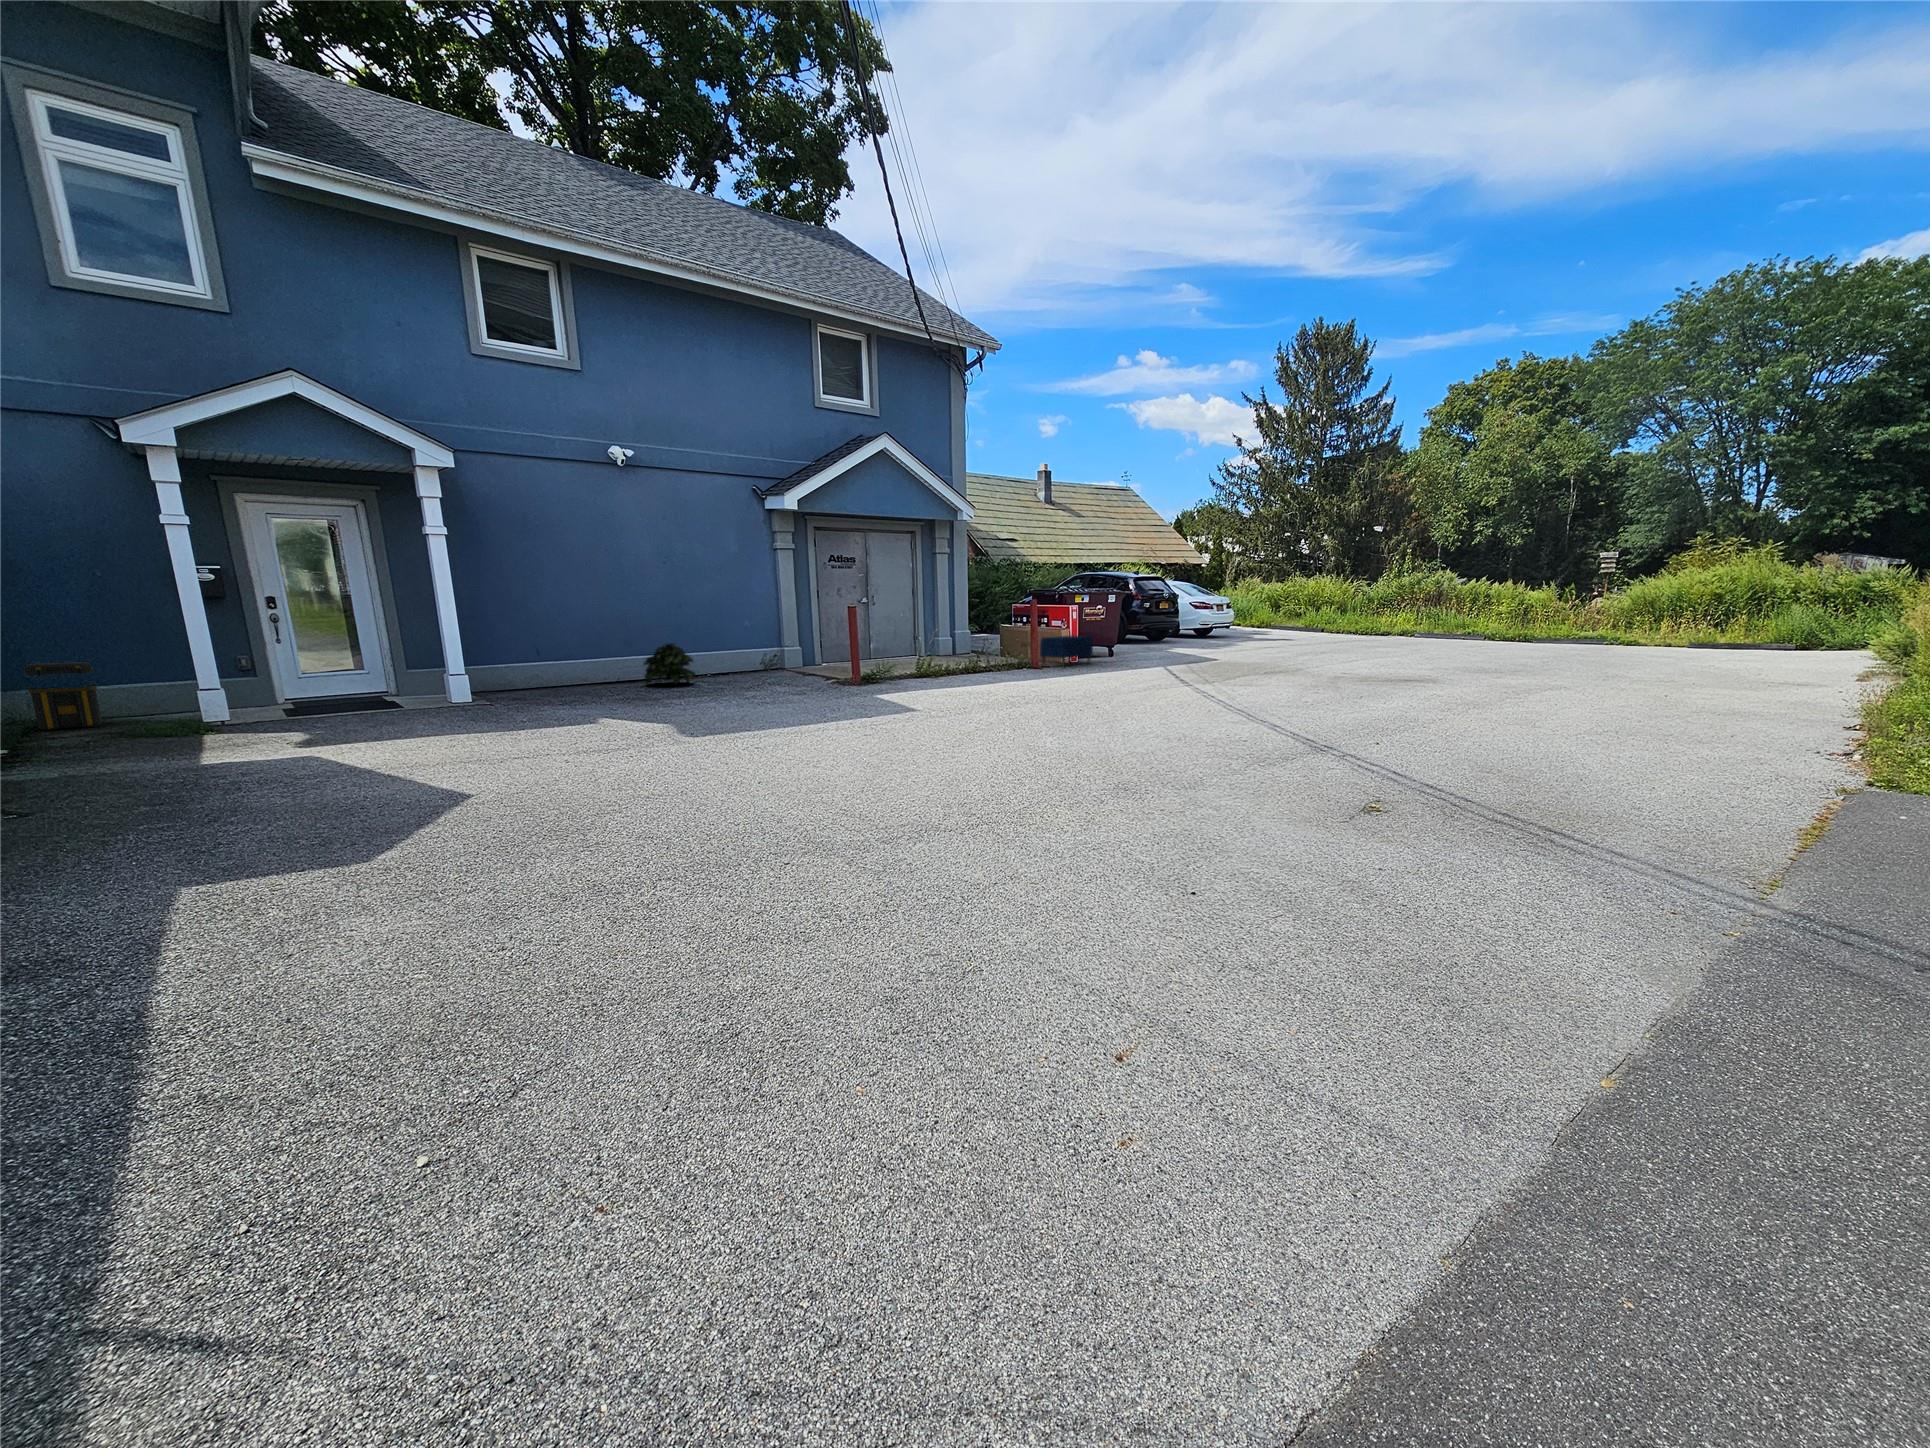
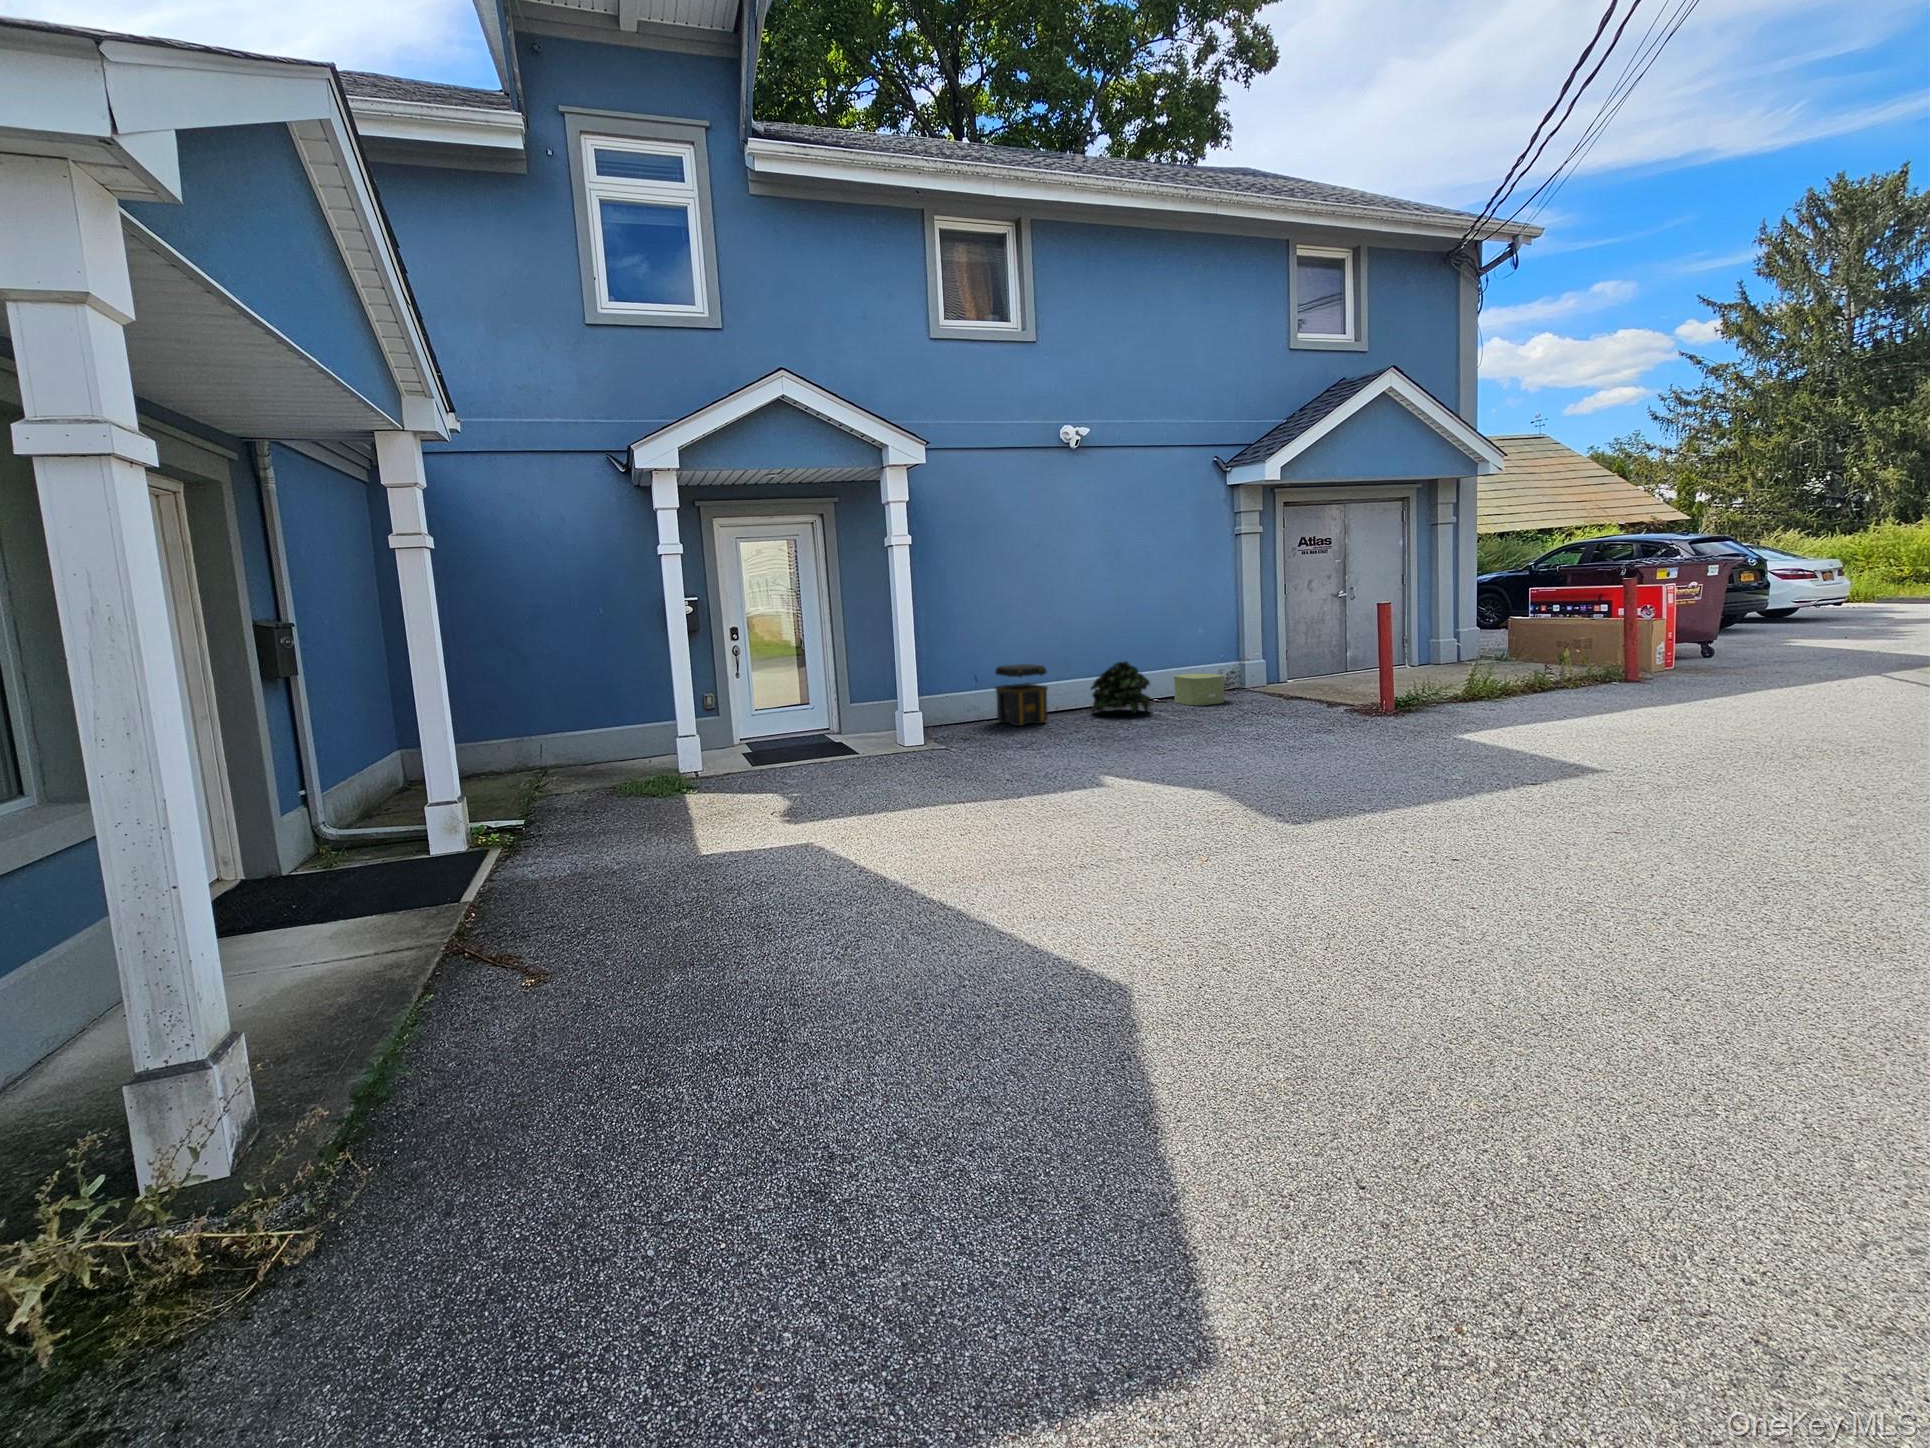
bench: present [1040,636,1093,667] -> none [1638,632,1725,682]
storage box: none [722,656,761,680] -> present [1174,673,1224,705]
toolbox: present [24,661,102,730] -> present [995,664,1048,726]

